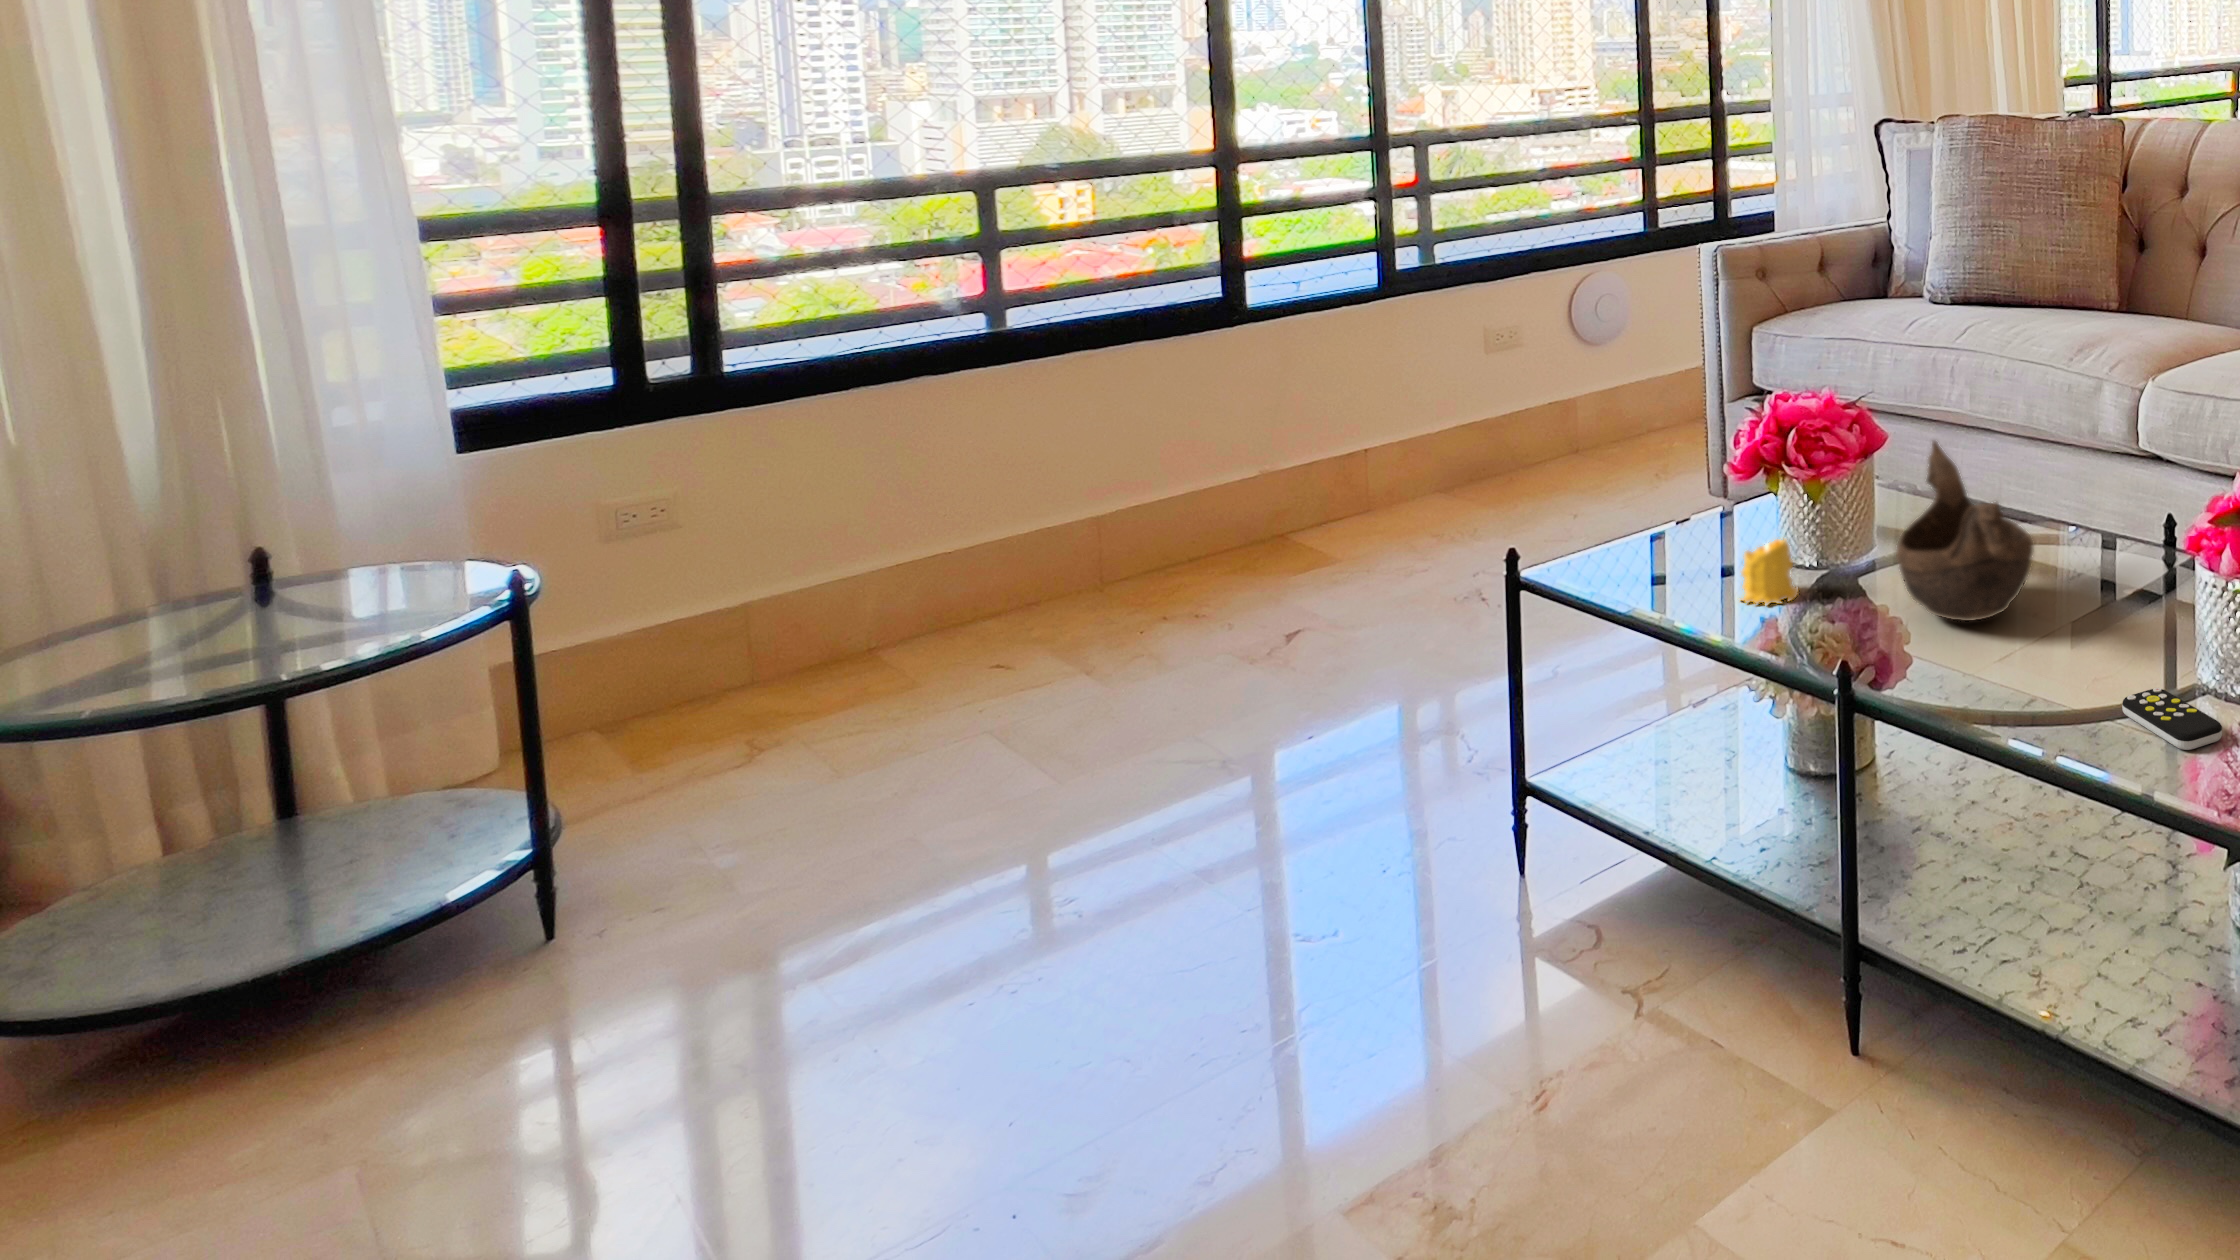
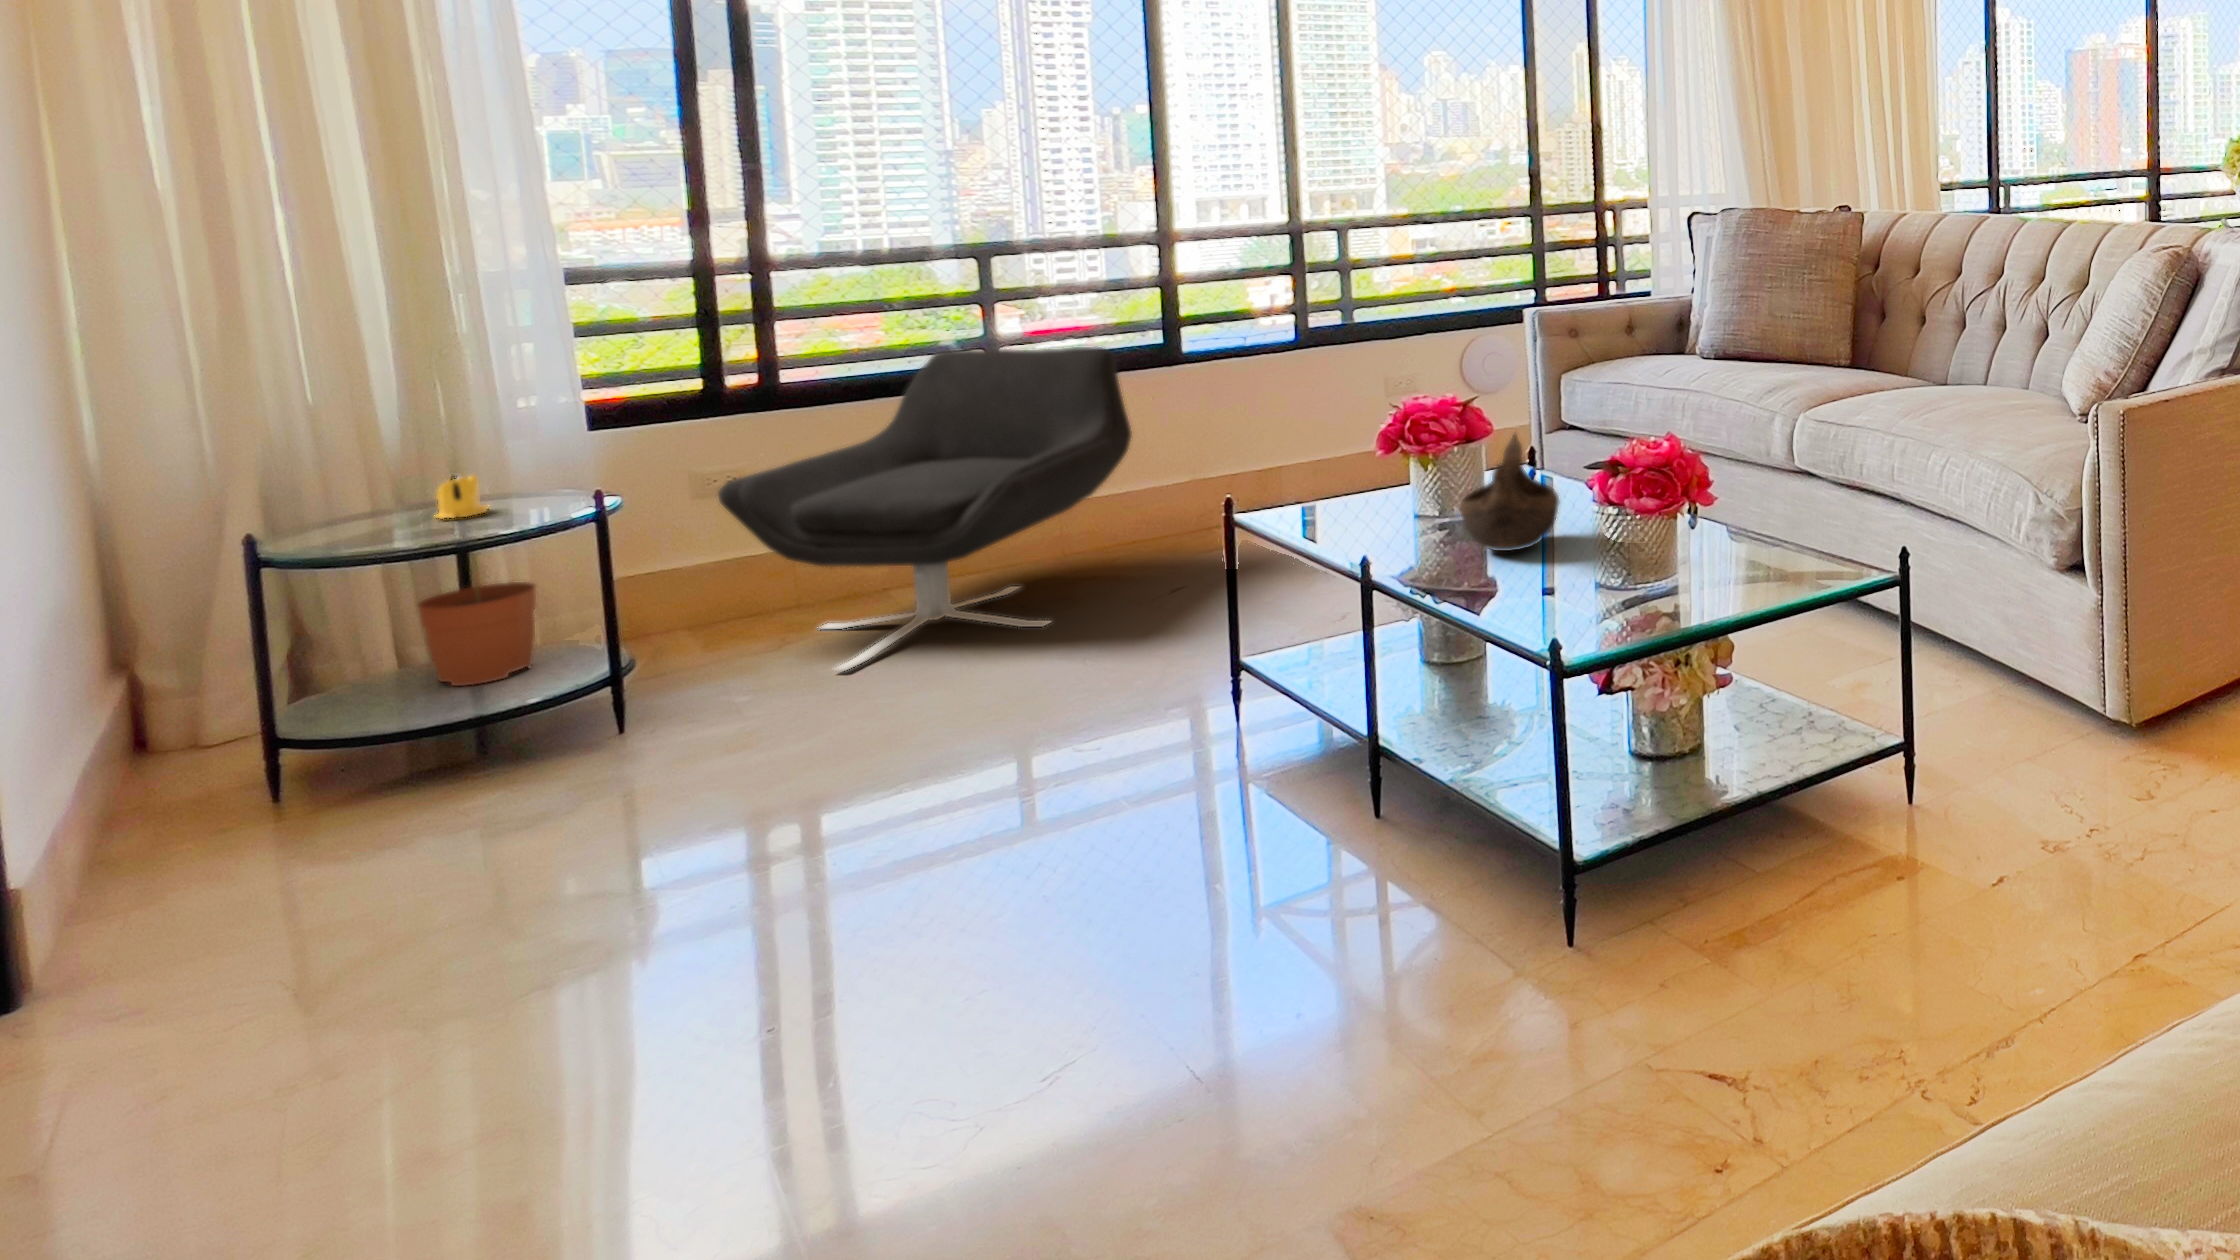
lounge chair: none [662,311,1234,809] -> present [718,347,1132,671]
candle: present [1741,539,1798,605] -> present [434,476,490,519]
plant pot: none [205,673,403,899] -> present [418,553,536,686]
remote control: present [2122,688,2222,750] -> none [1536,584,1583,617]

